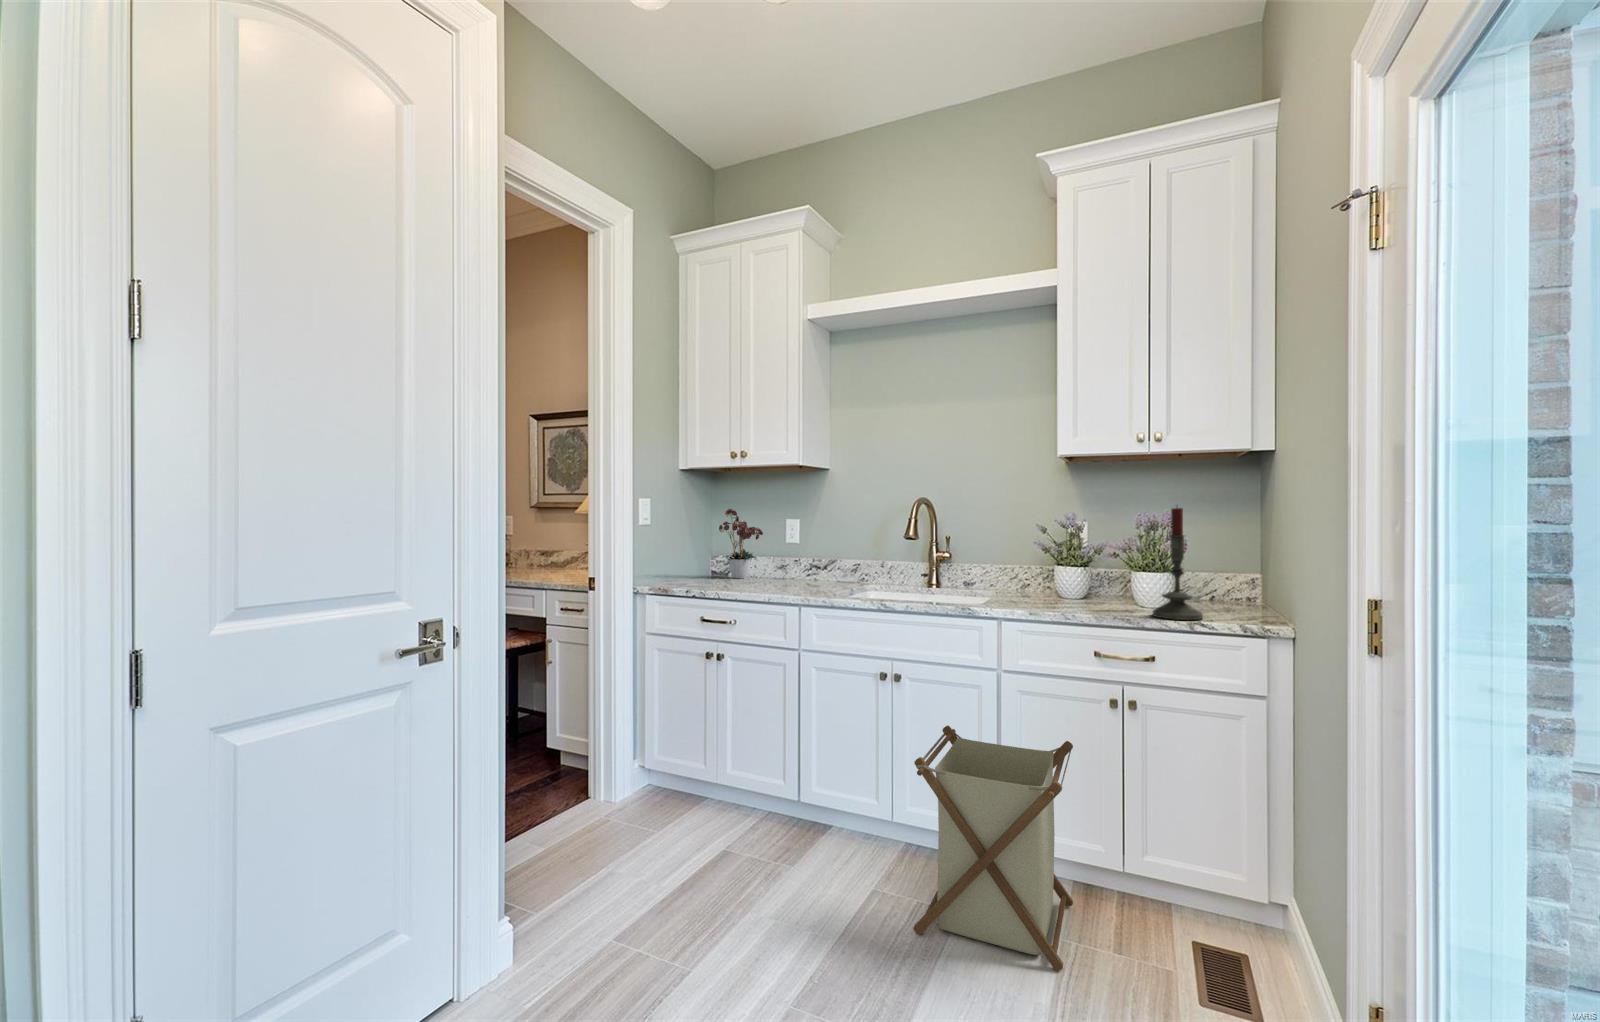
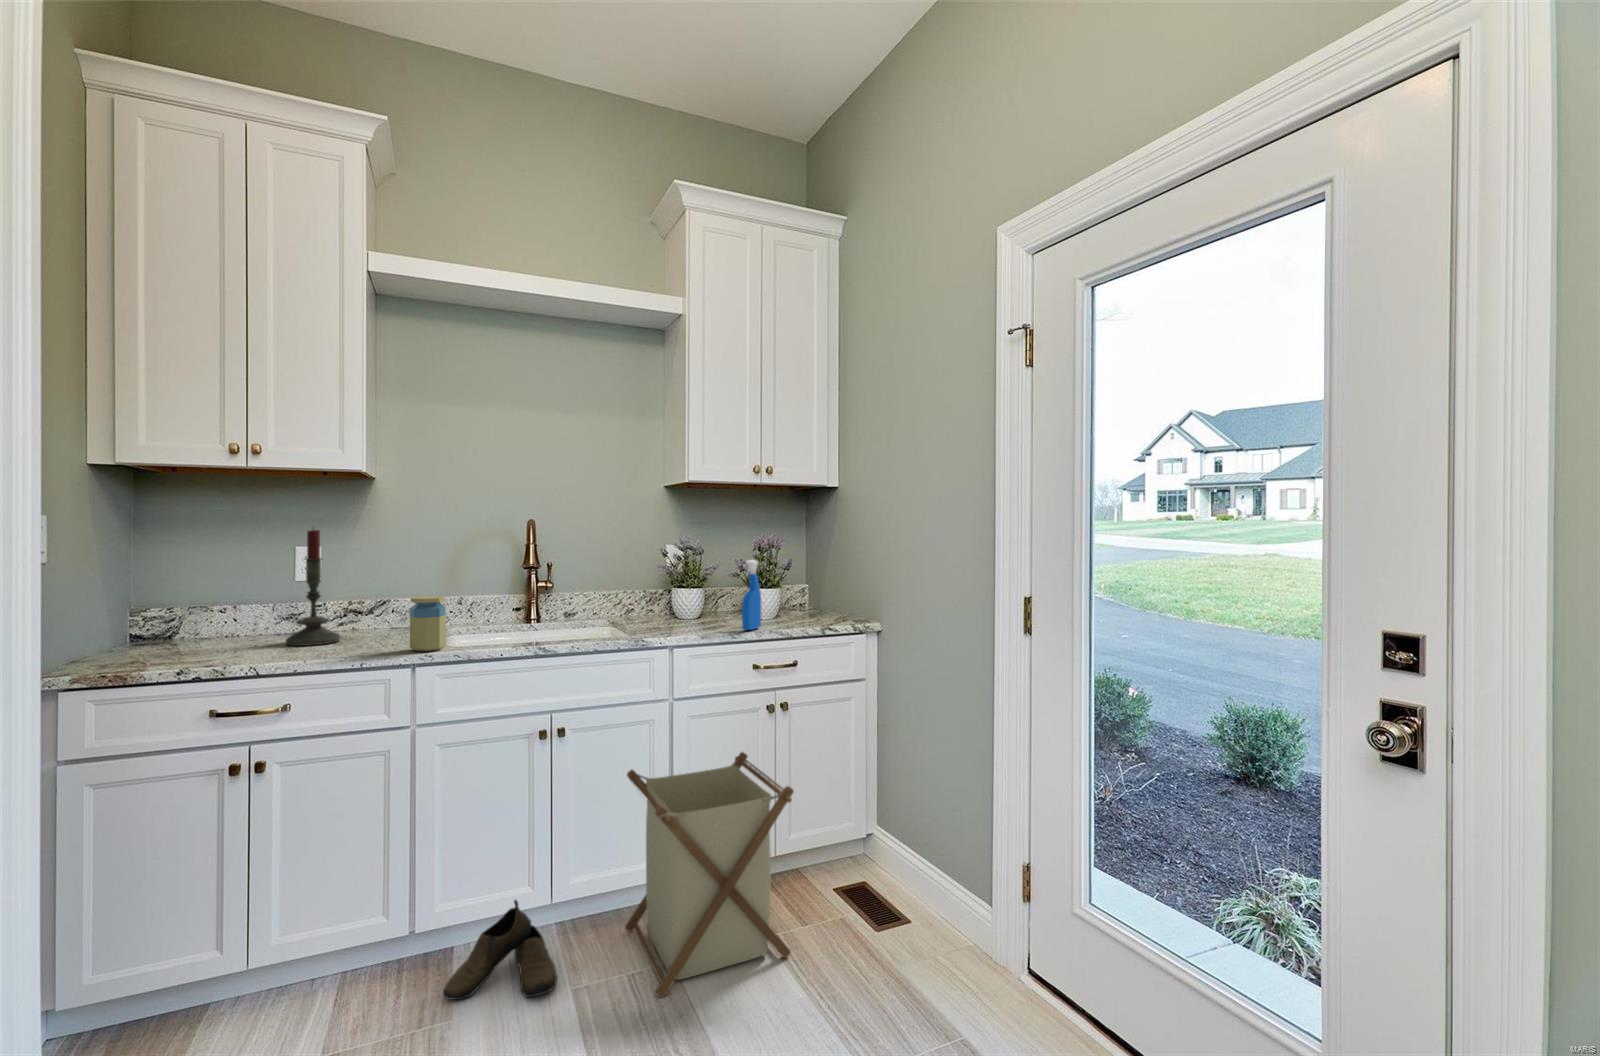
candle: present [1153,508,1203,620] -> present [286,529,340,646]
flower arrangement: present [719,509,763,578] -> none [161,525,261,642]
spray bottle: none [1086,537,1118,614] -> present [742,560,761,630]
jar: none [803,556,826,596] -> present [410,596,445,651]
shoe: none [794,803,874,884] -> present [443,900,557,1000]

